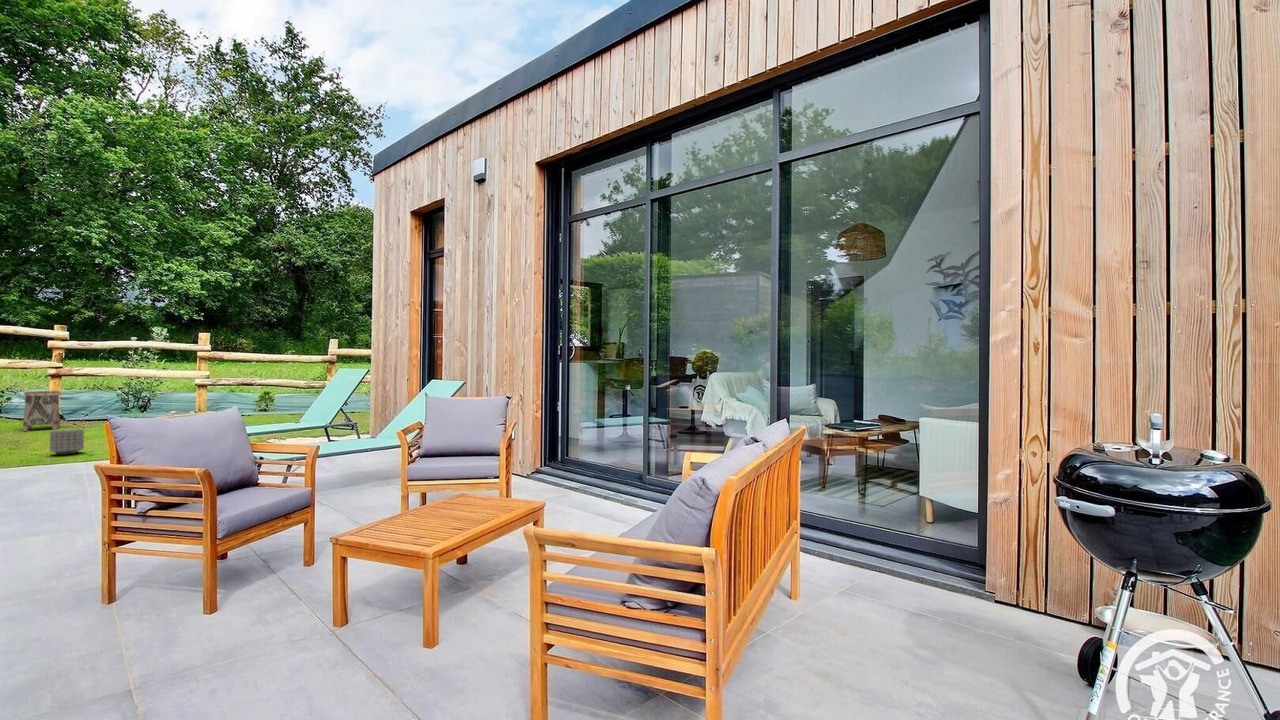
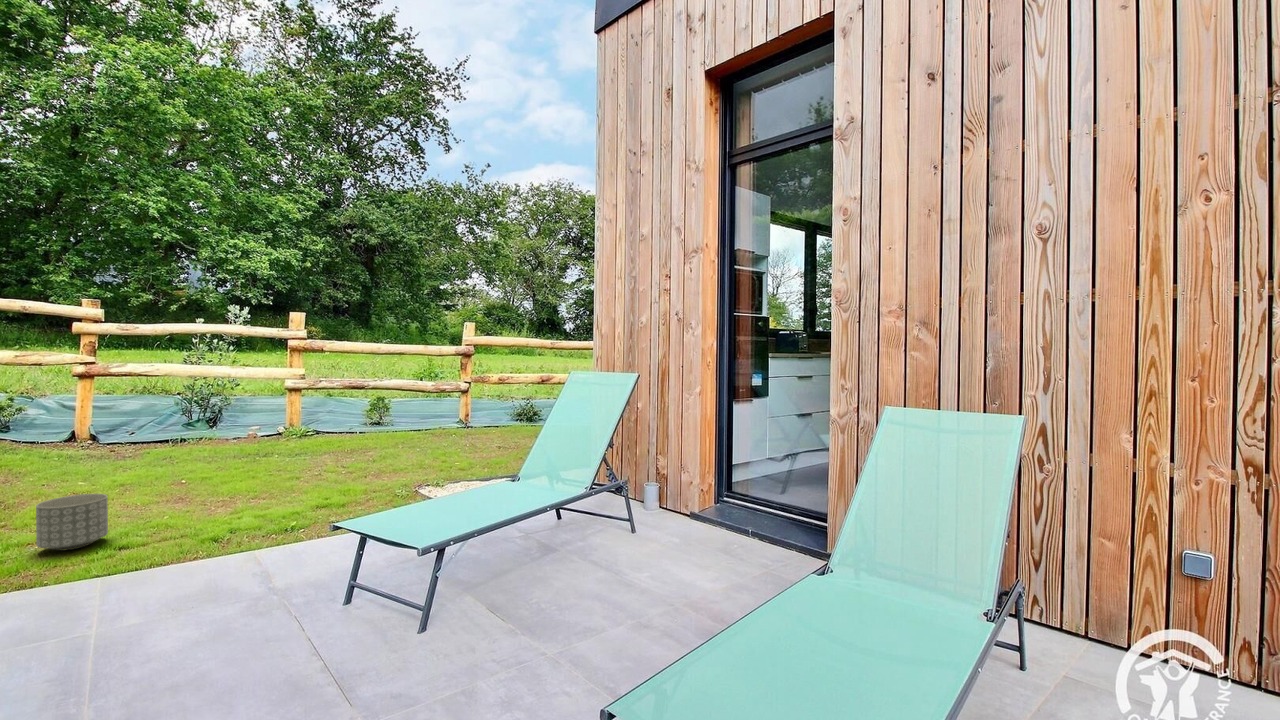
basket: present [23,391,61,431] -> none [28,402,91,467]

